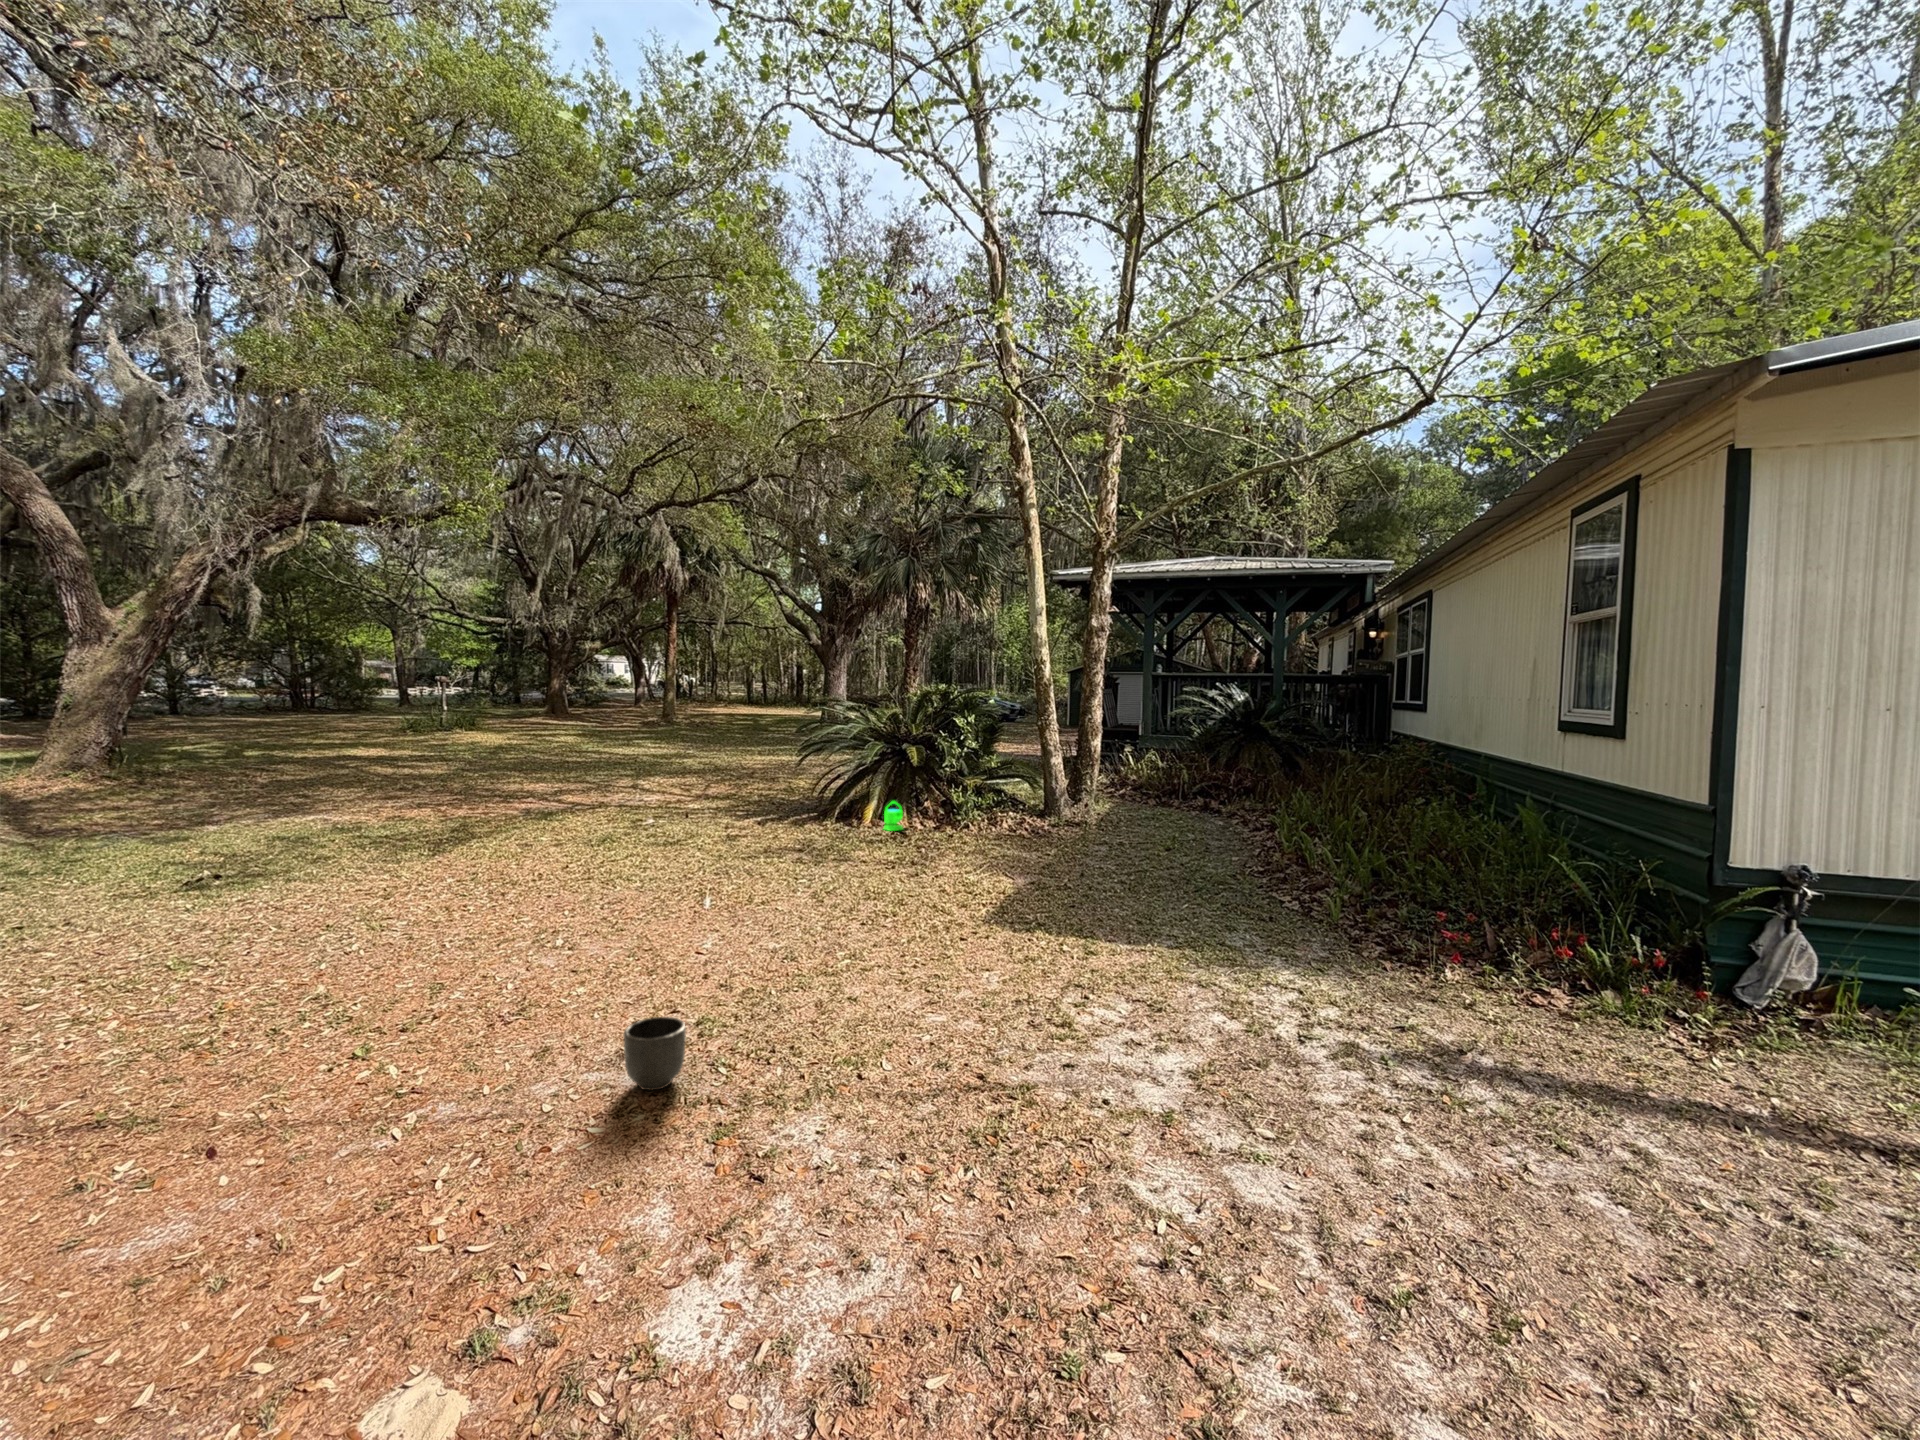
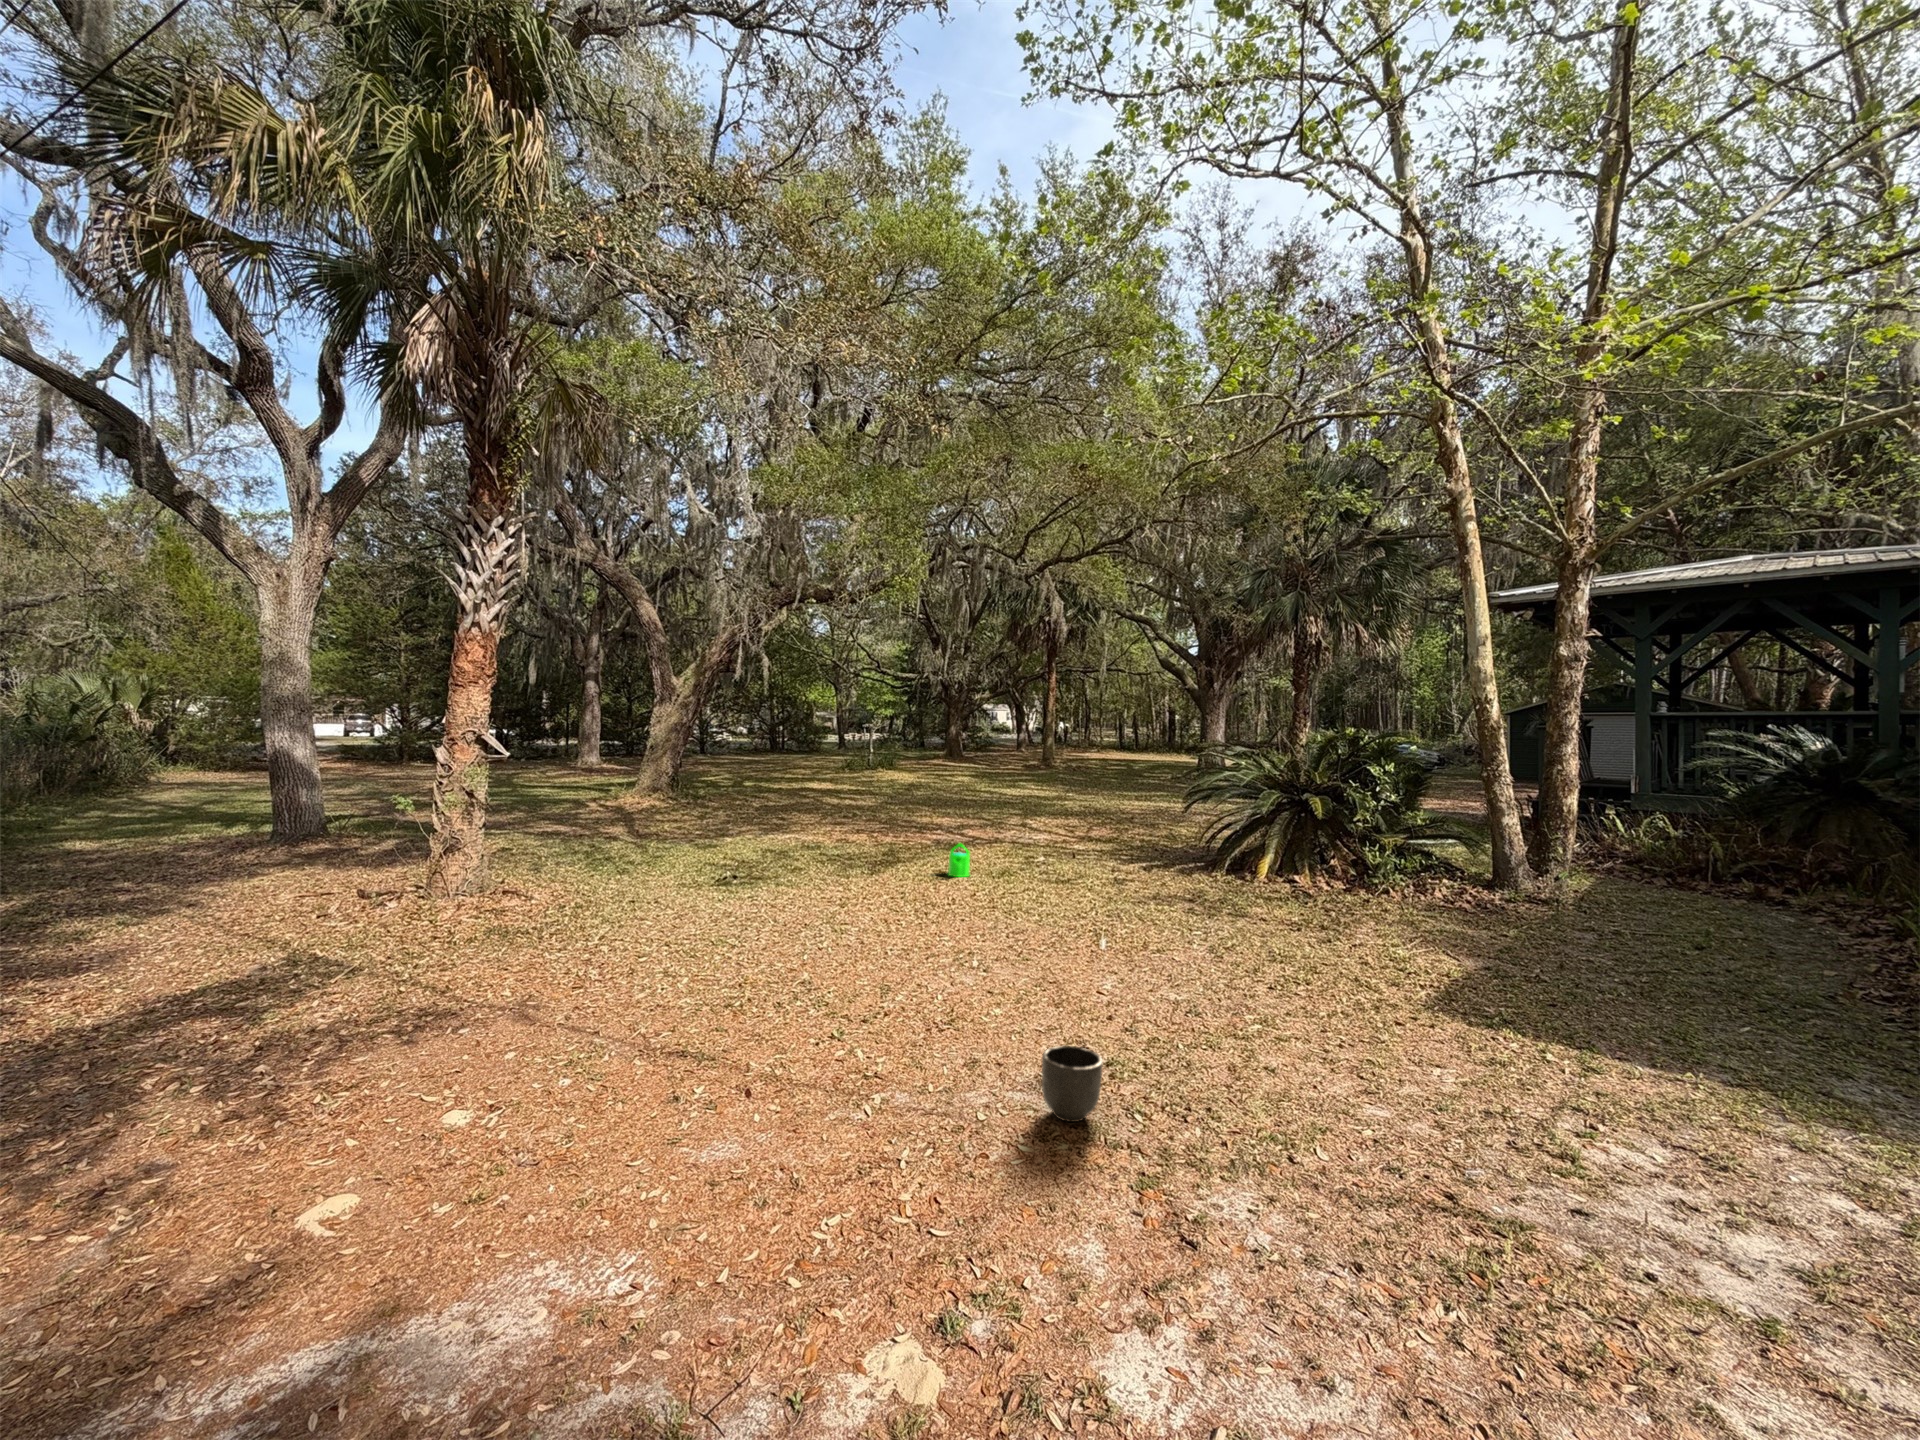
watering can: present [884,801,903,831] -> present [948,844,970,877]

